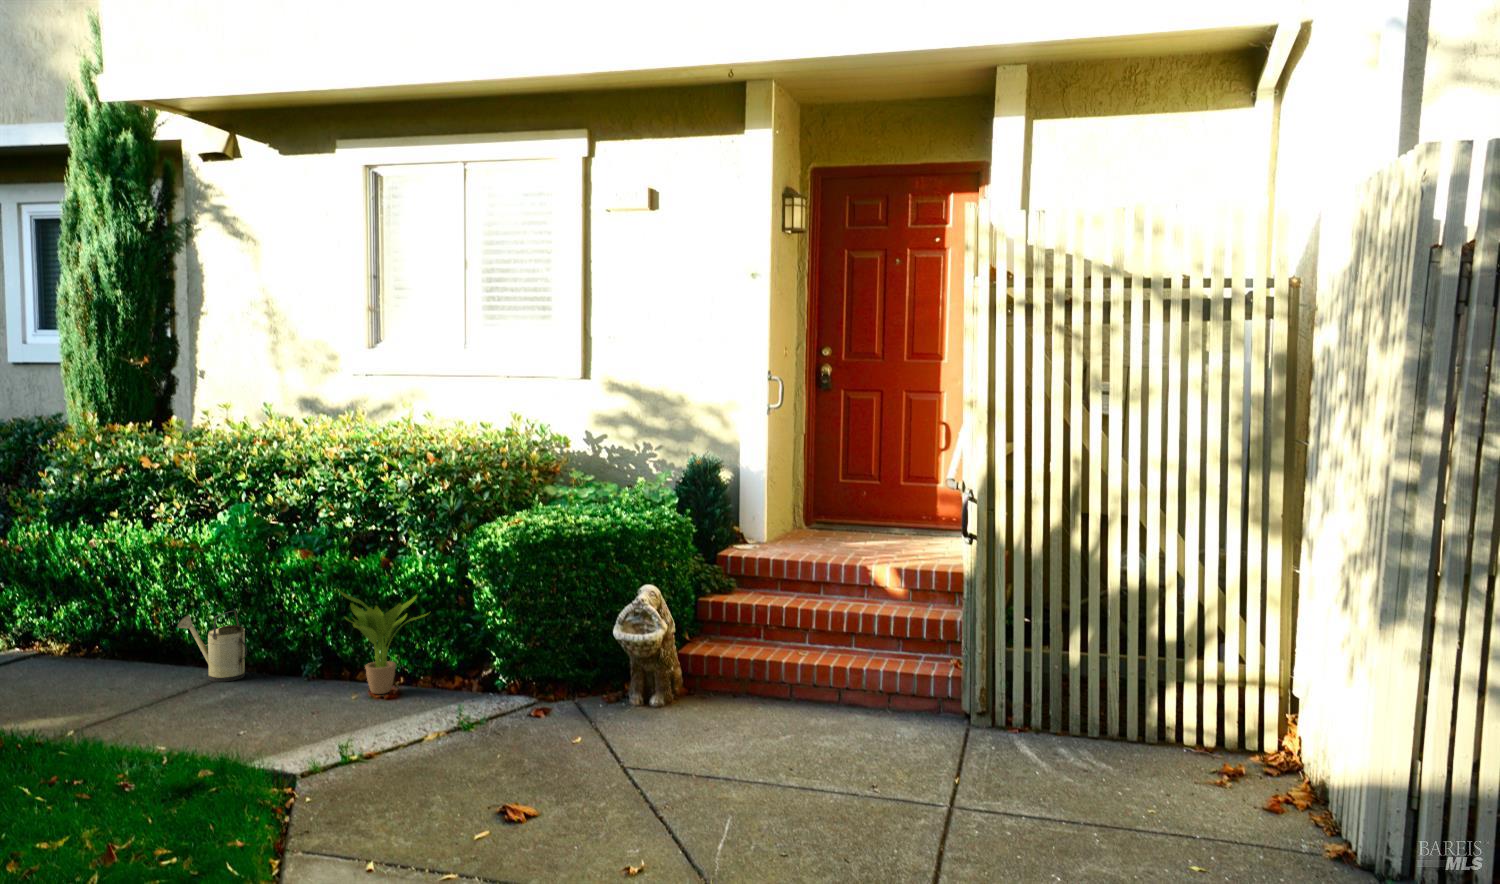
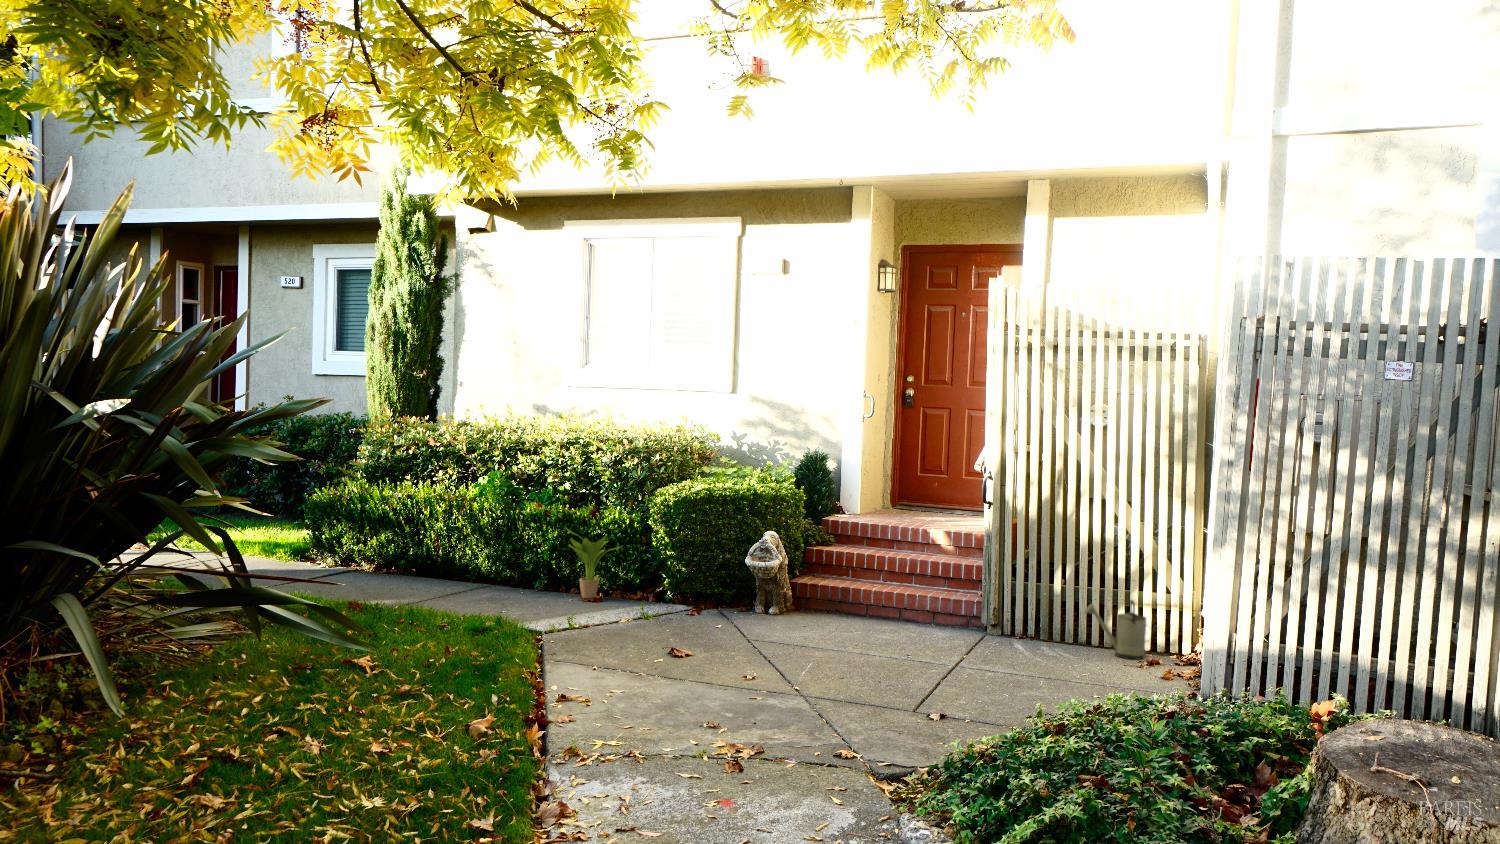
watering can: present [177,611,247,682] -> present [1084,600,1146,659]

